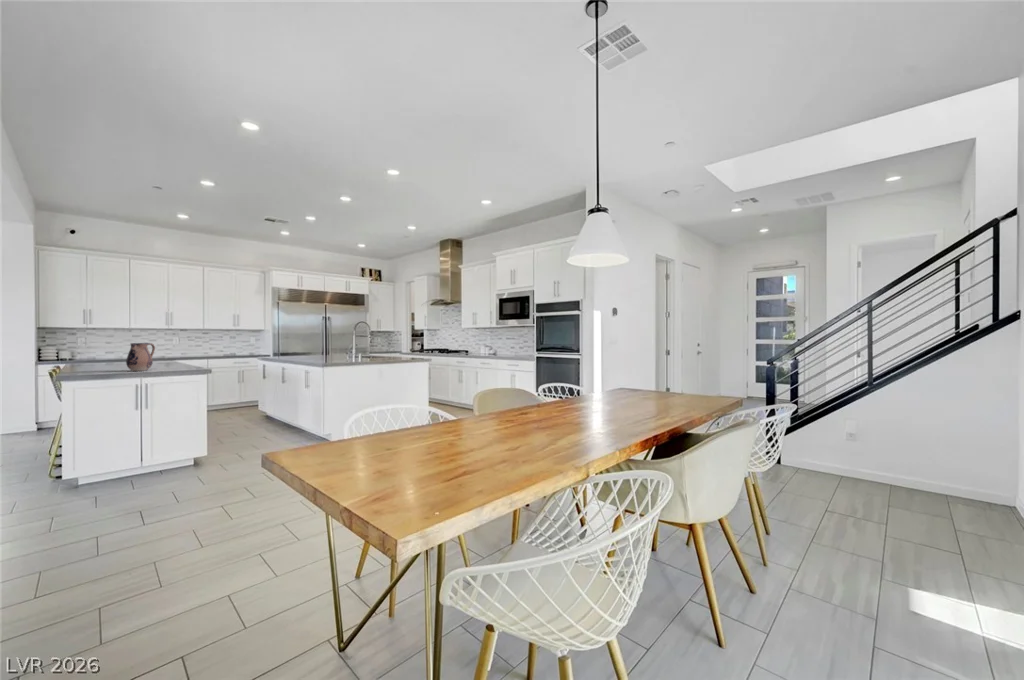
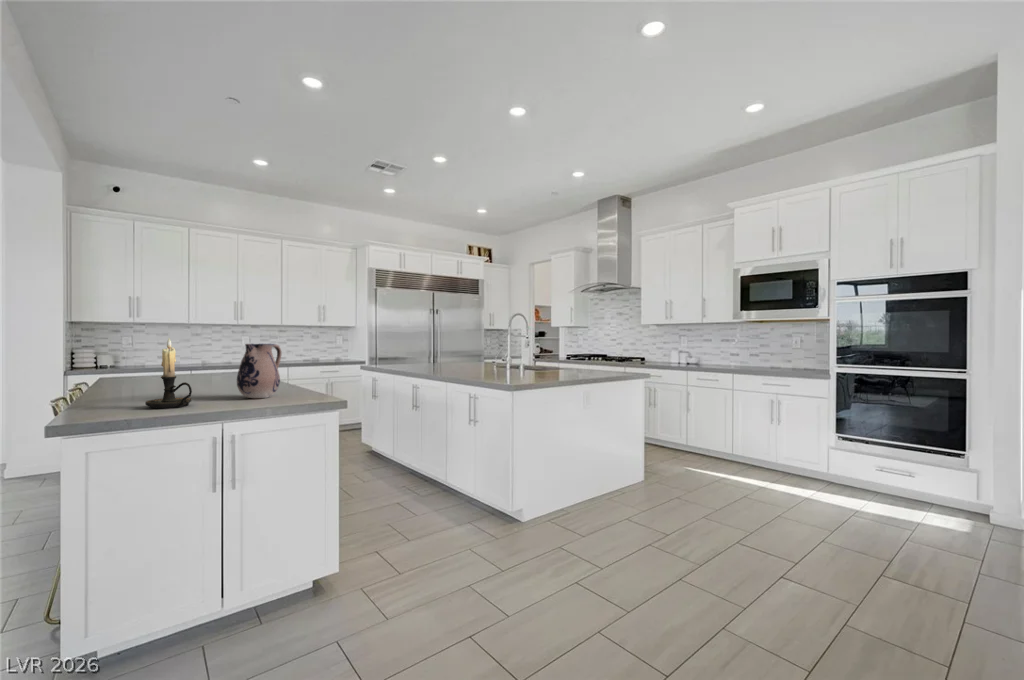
candle holder: none [73,341,99,375] -> present [145,338,192,408]

